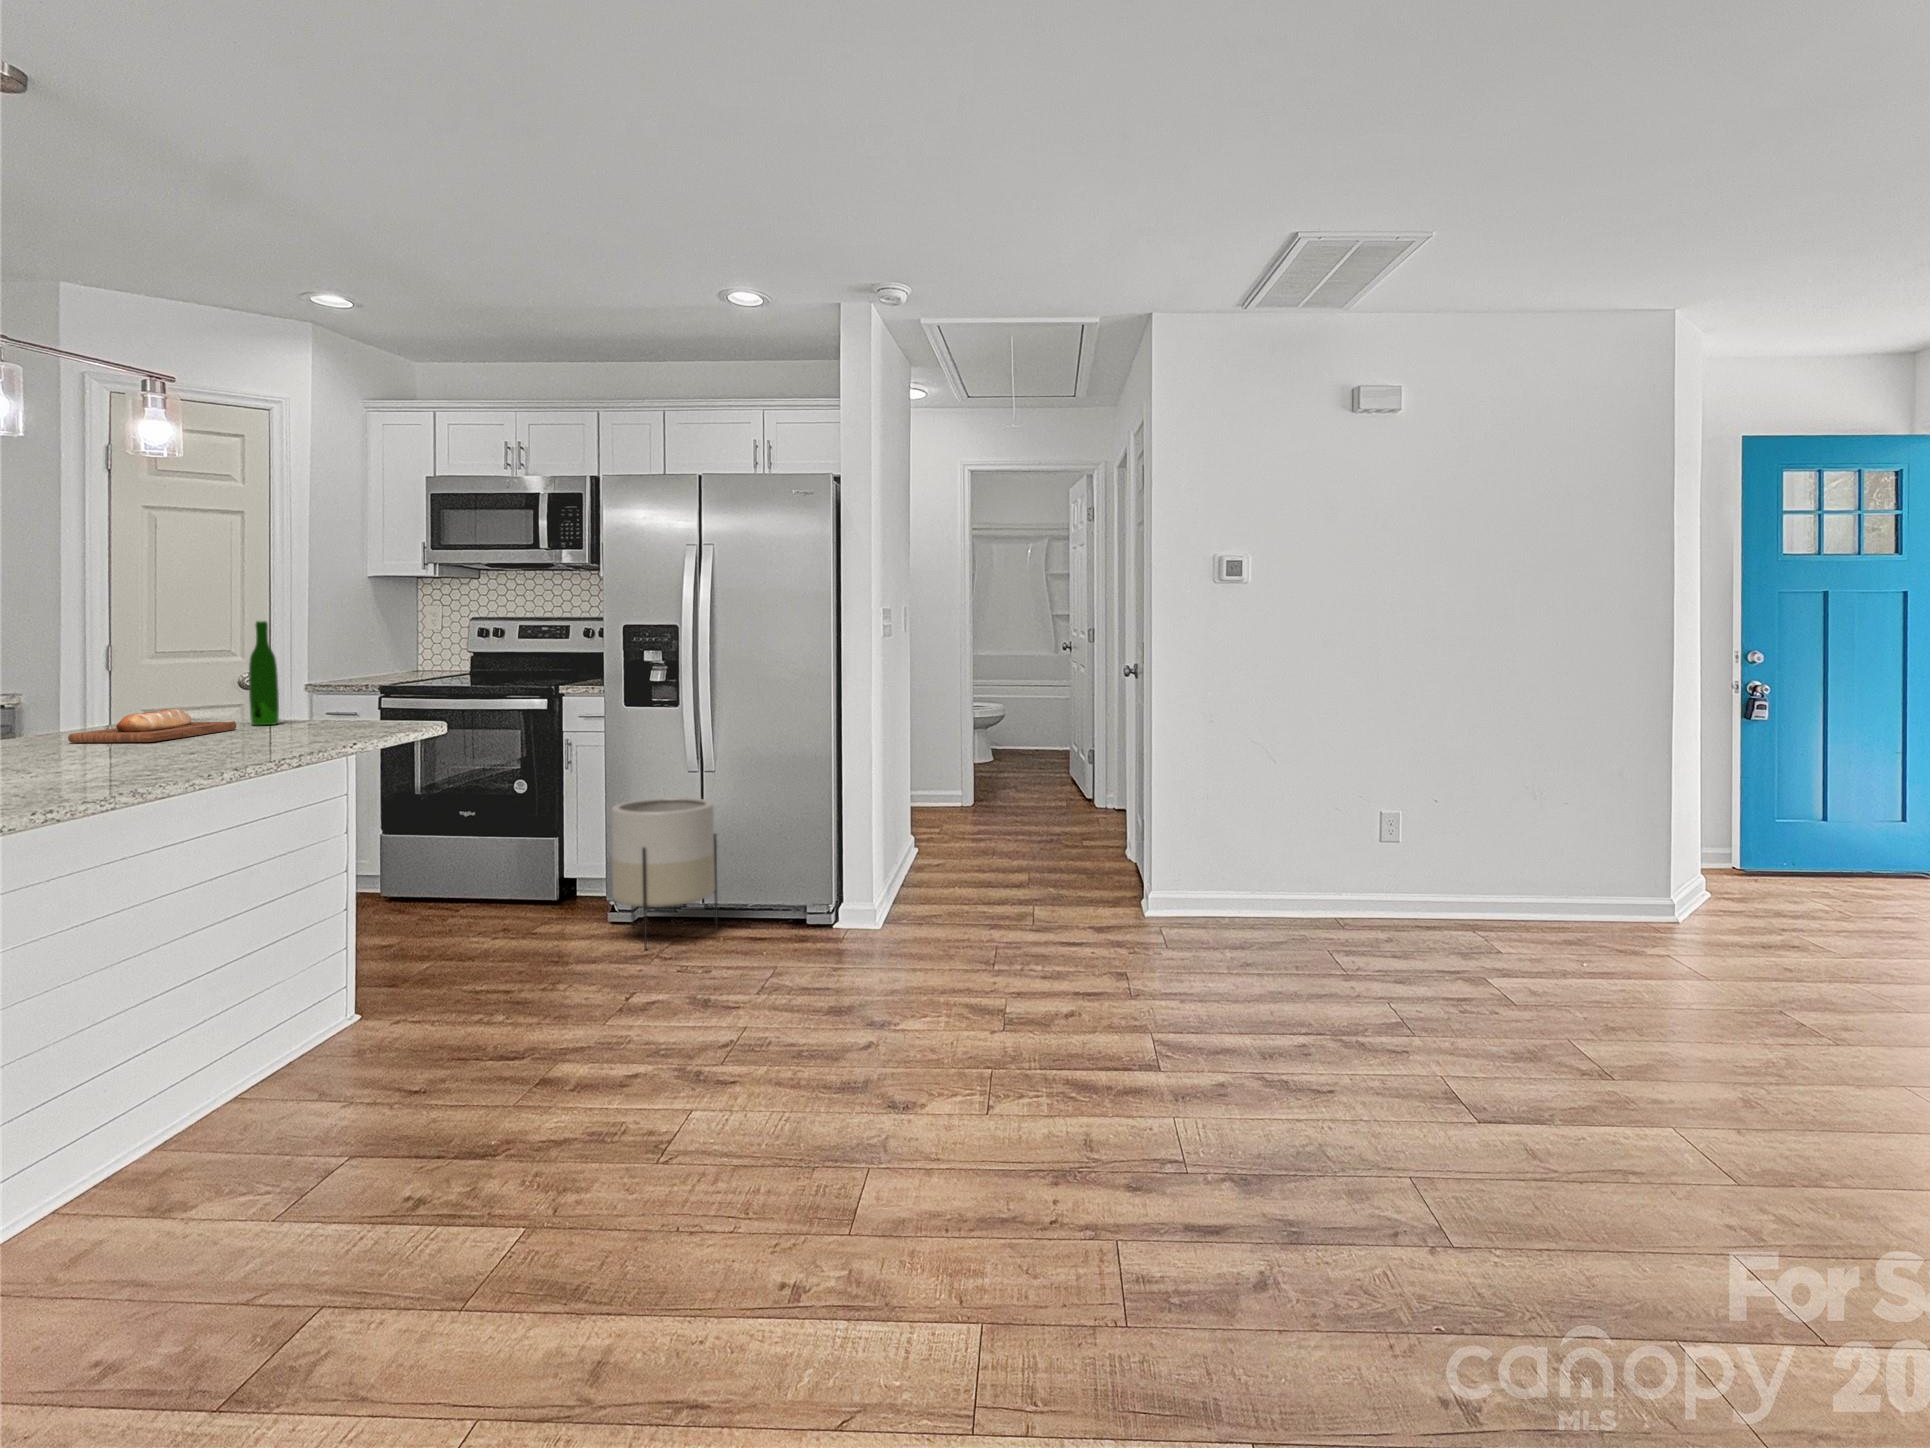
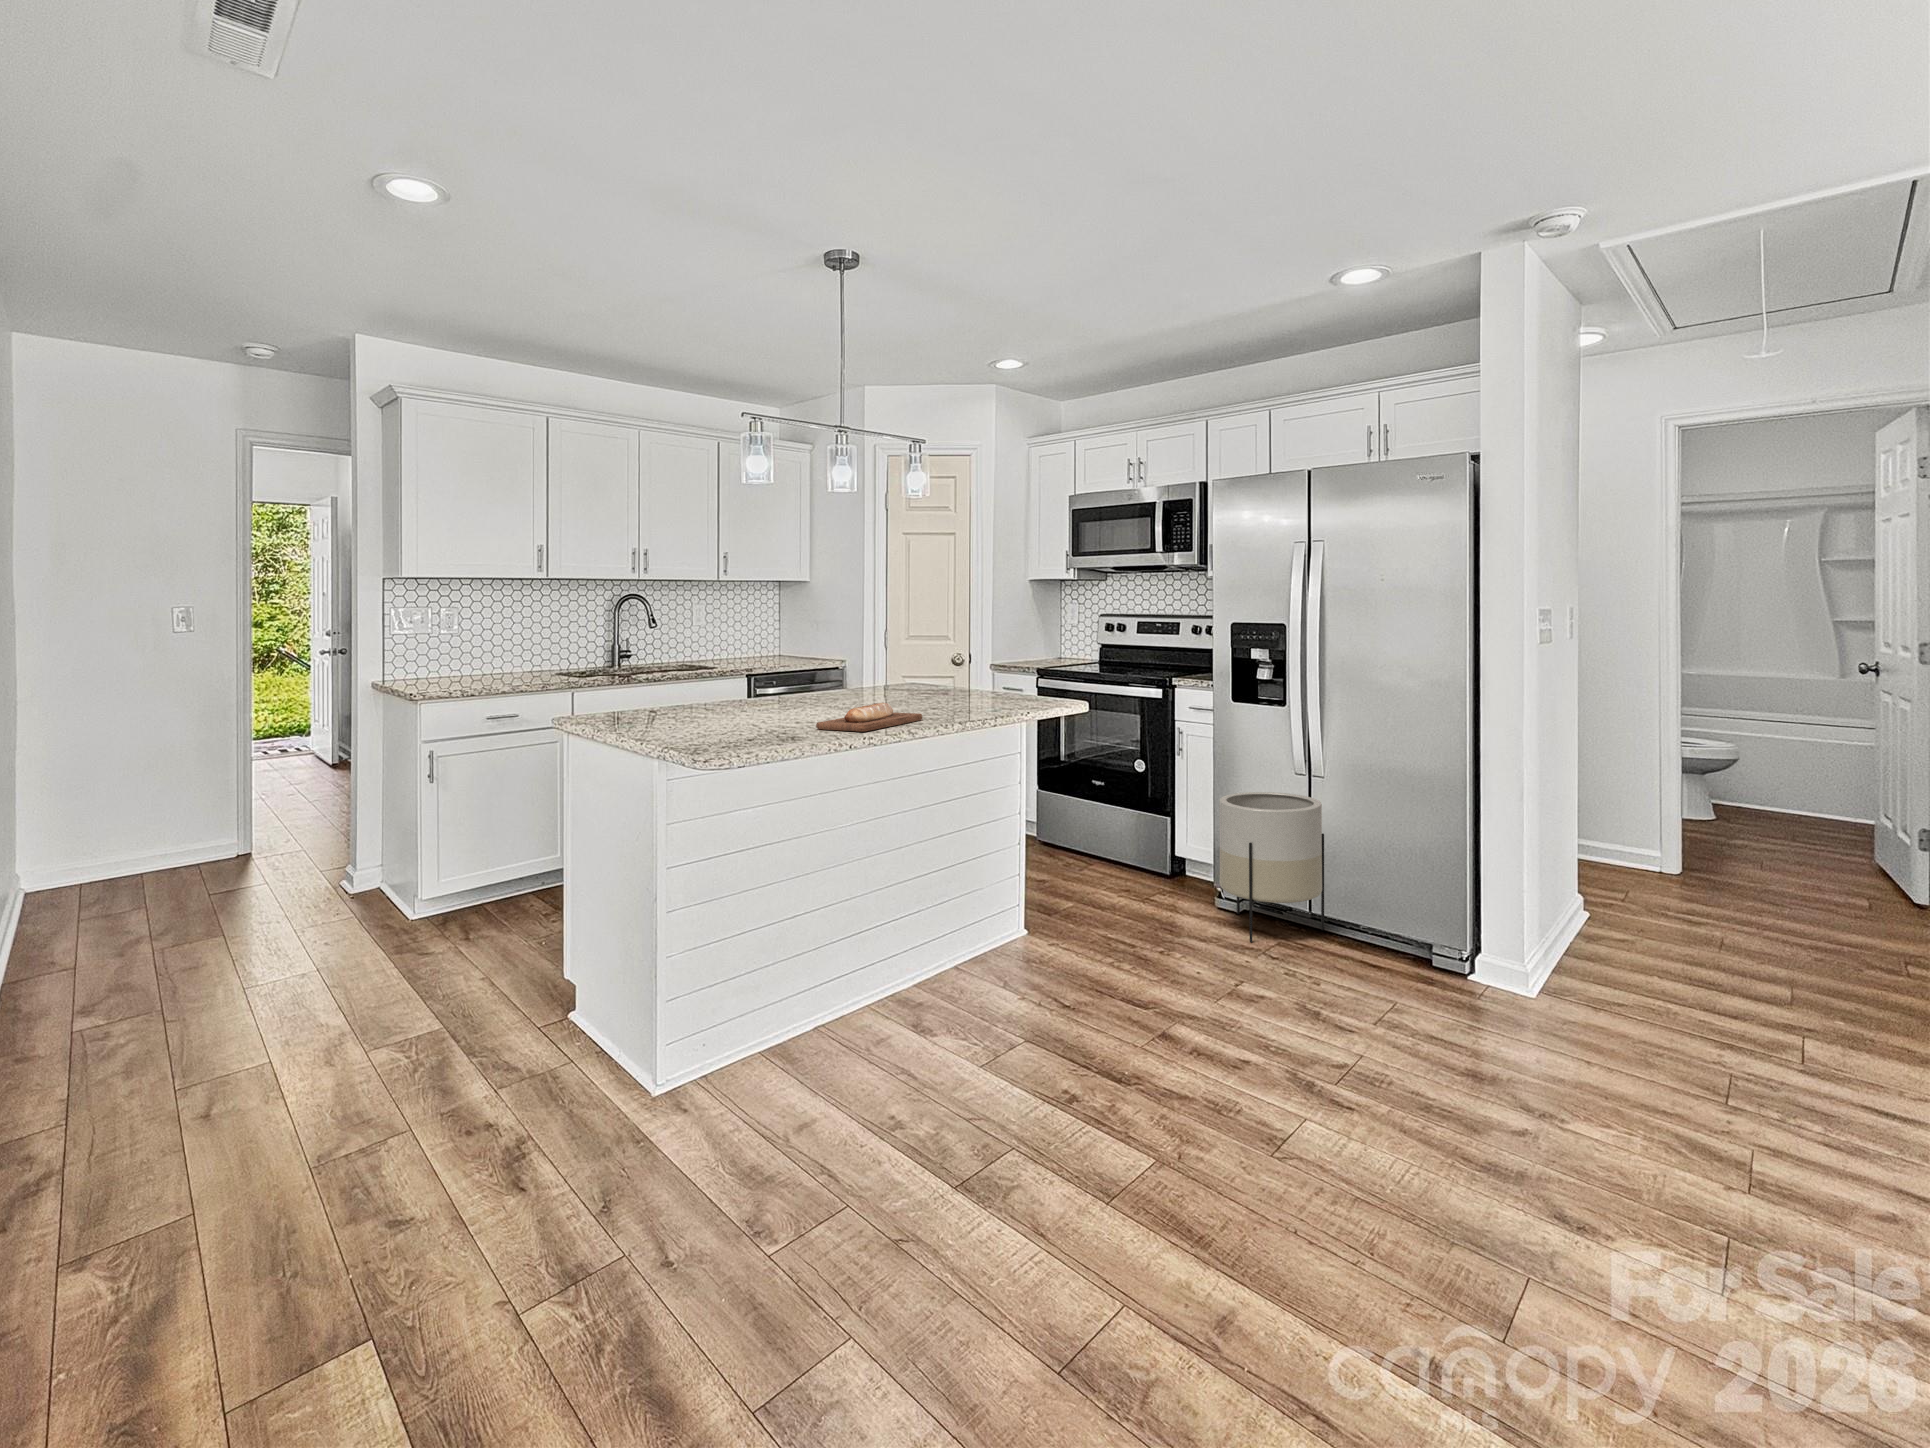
wine bottle: present [249,621,279,725] -> none [932,631,952,716]

